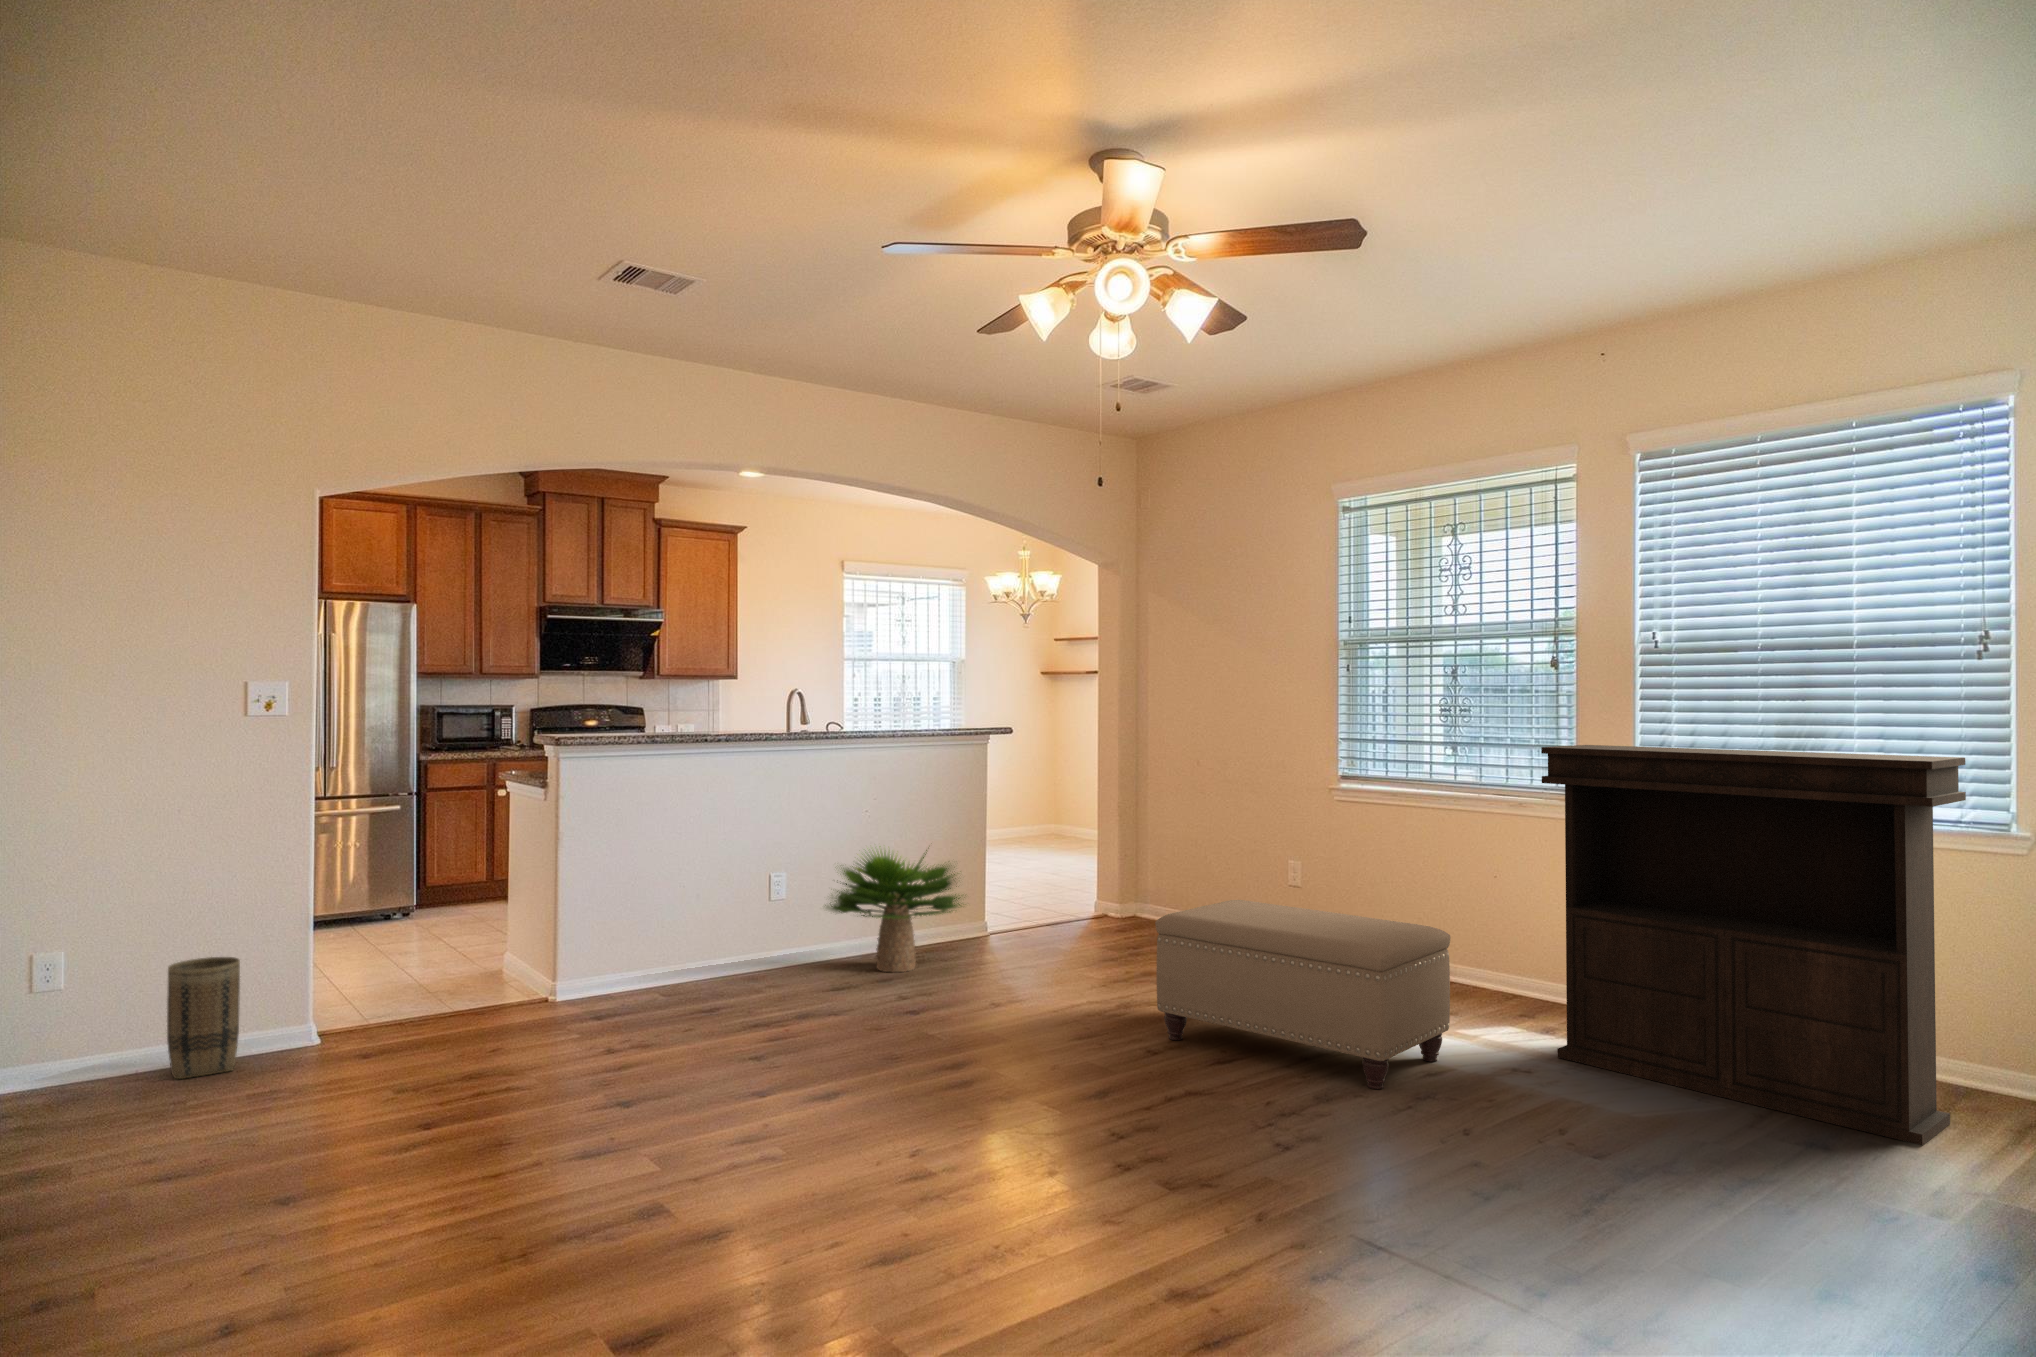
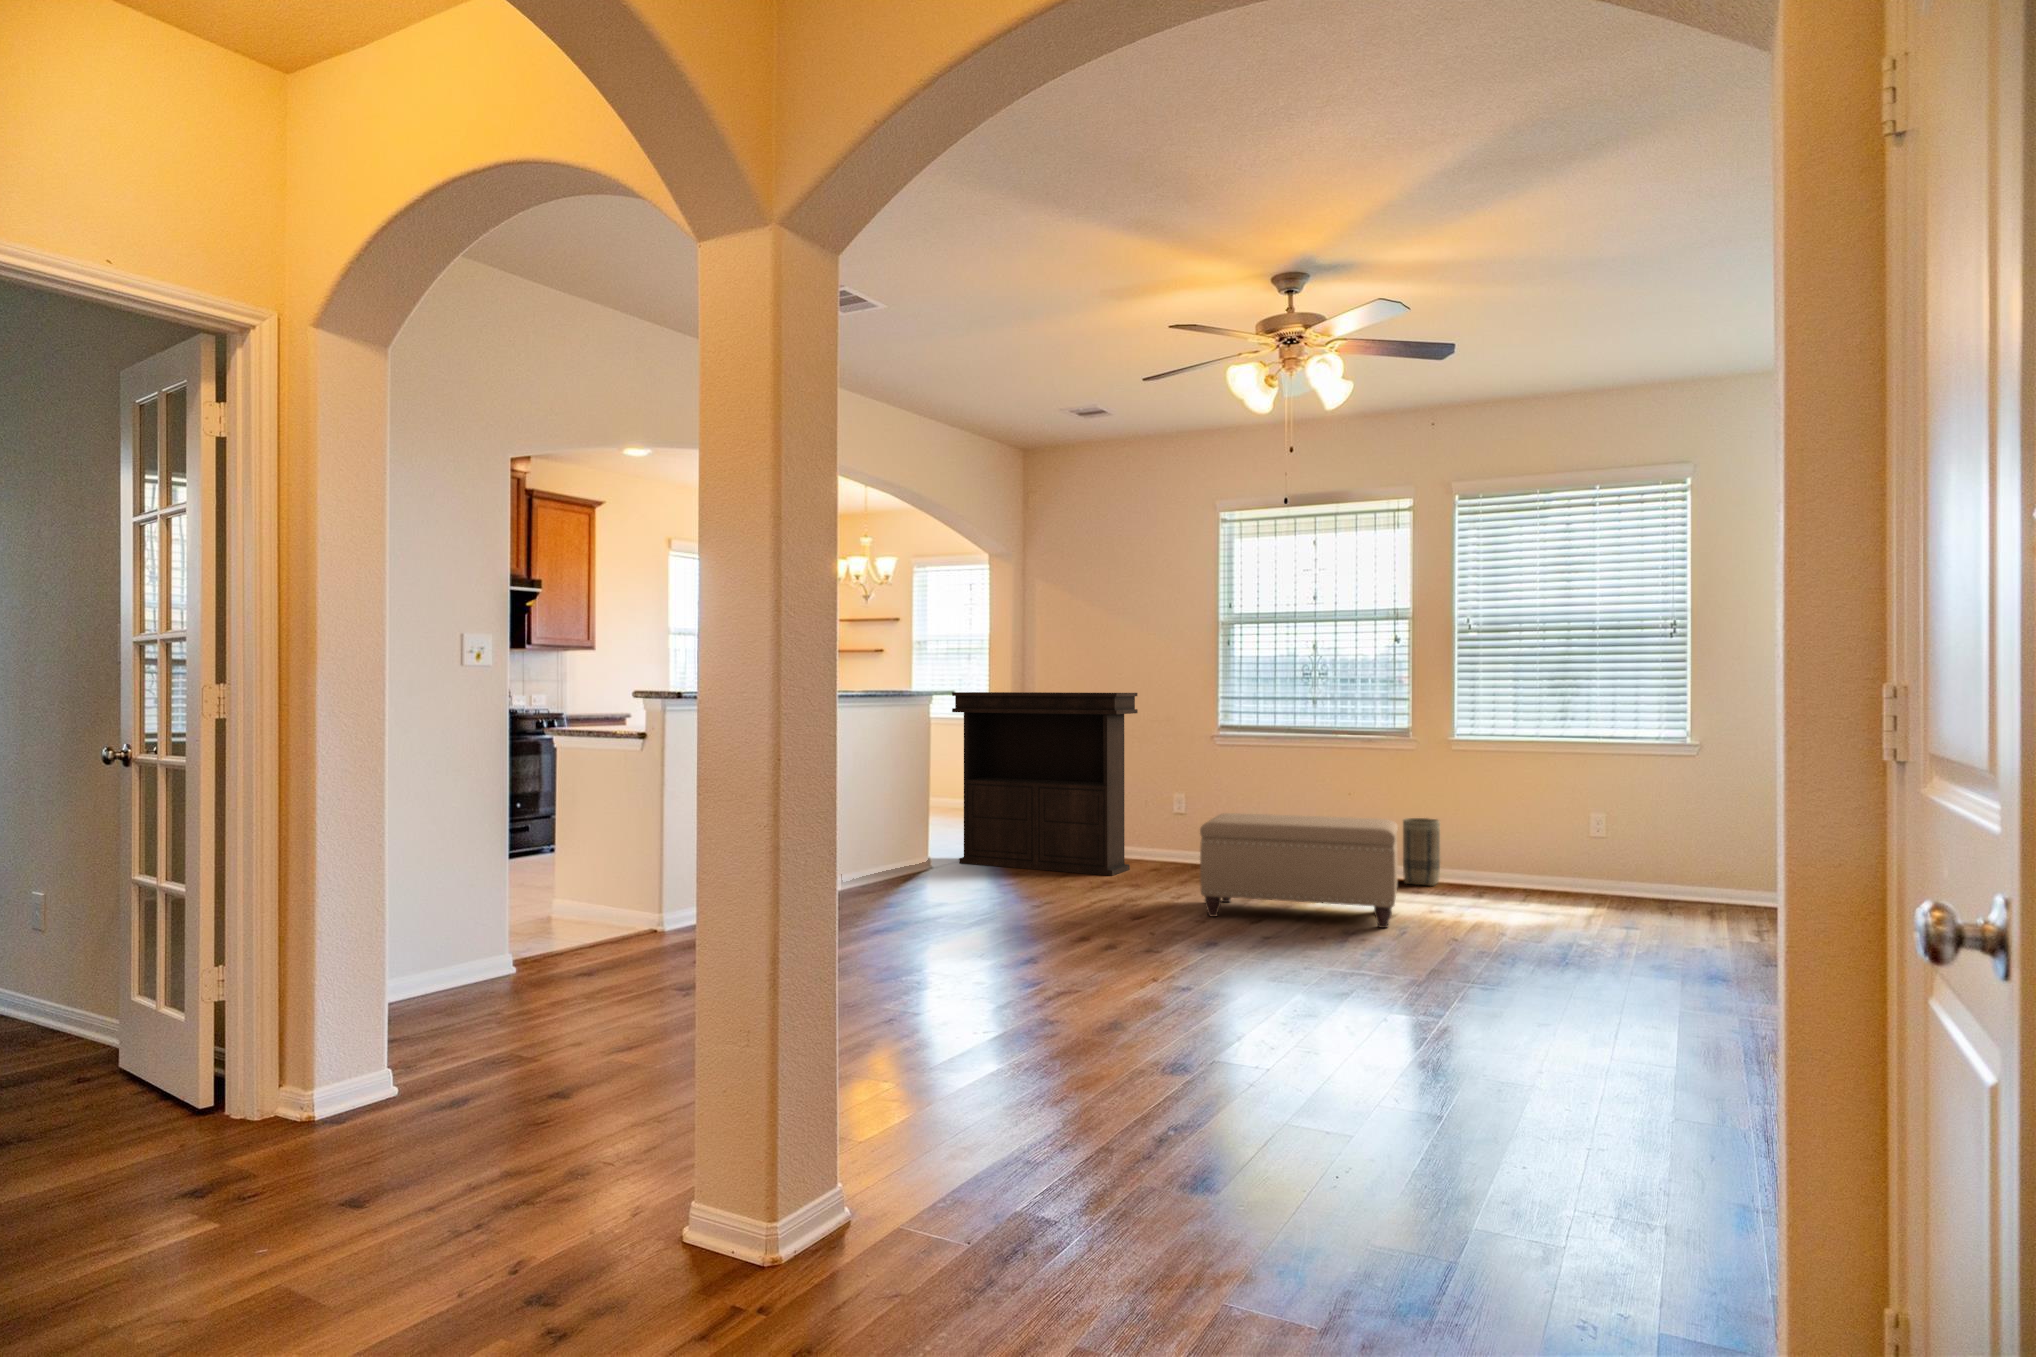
console table: present [1541,745,1966,1145] -> present [952,692,1138,876]
potted plant: present [825,848,962,972] -> none [847,783,978,898]
basket: present [167,957,240,1079] -> present [1403,818,1440,886]

